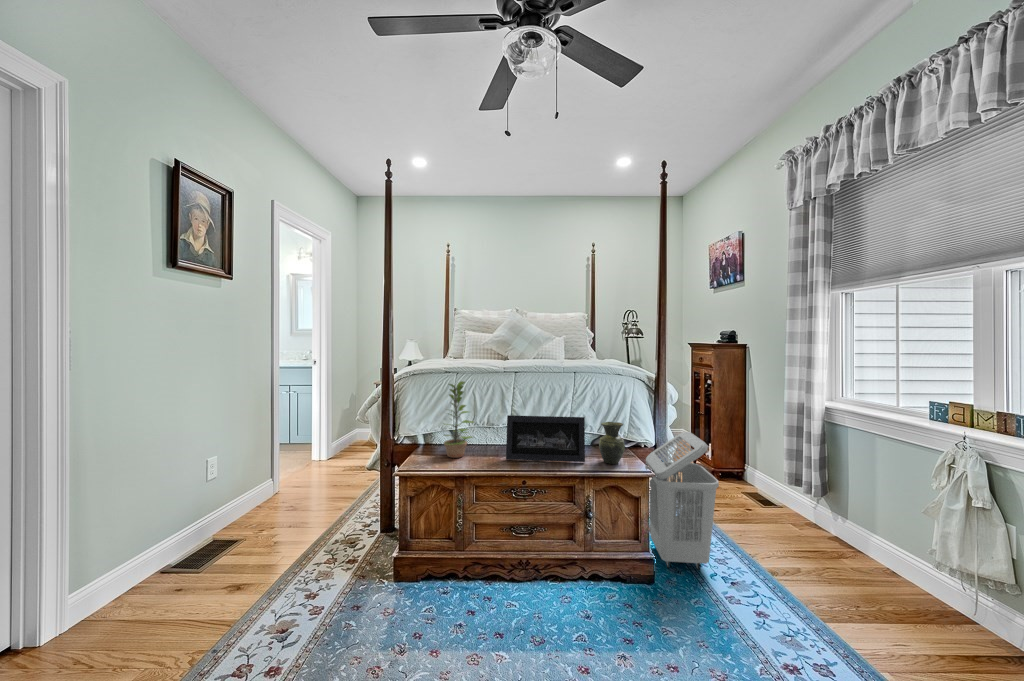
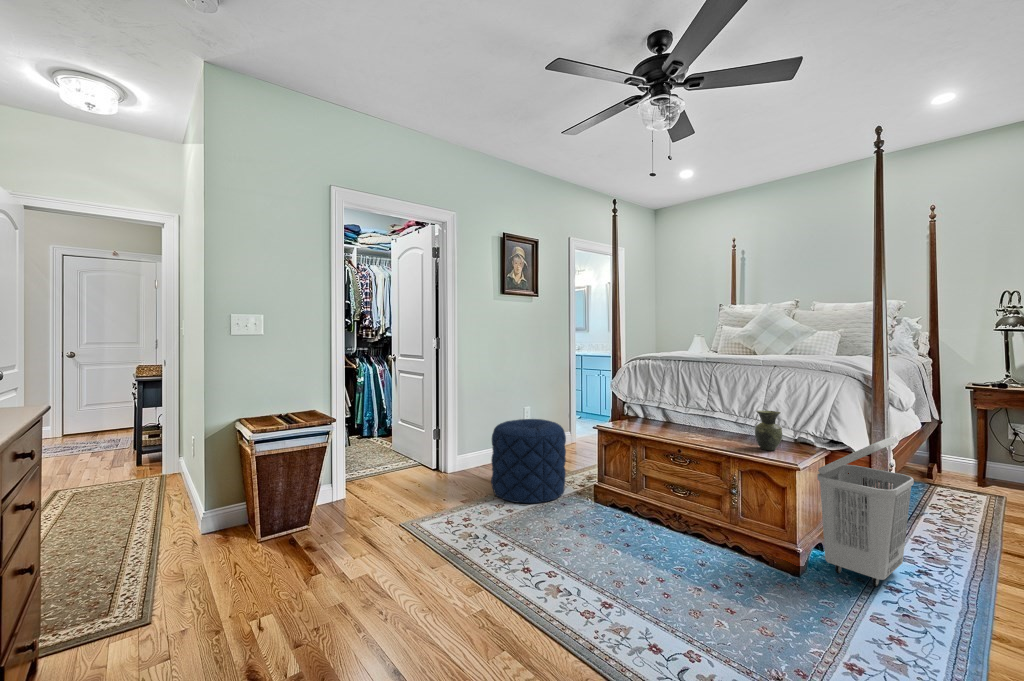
plant: present [444,381,474,458] -> none [629,367,662,426]
picture frame: present [506,415,585,462] -> none [674,396,745,444]
pouf: none [204,471,343,632] -> present [491,419,566,503]

